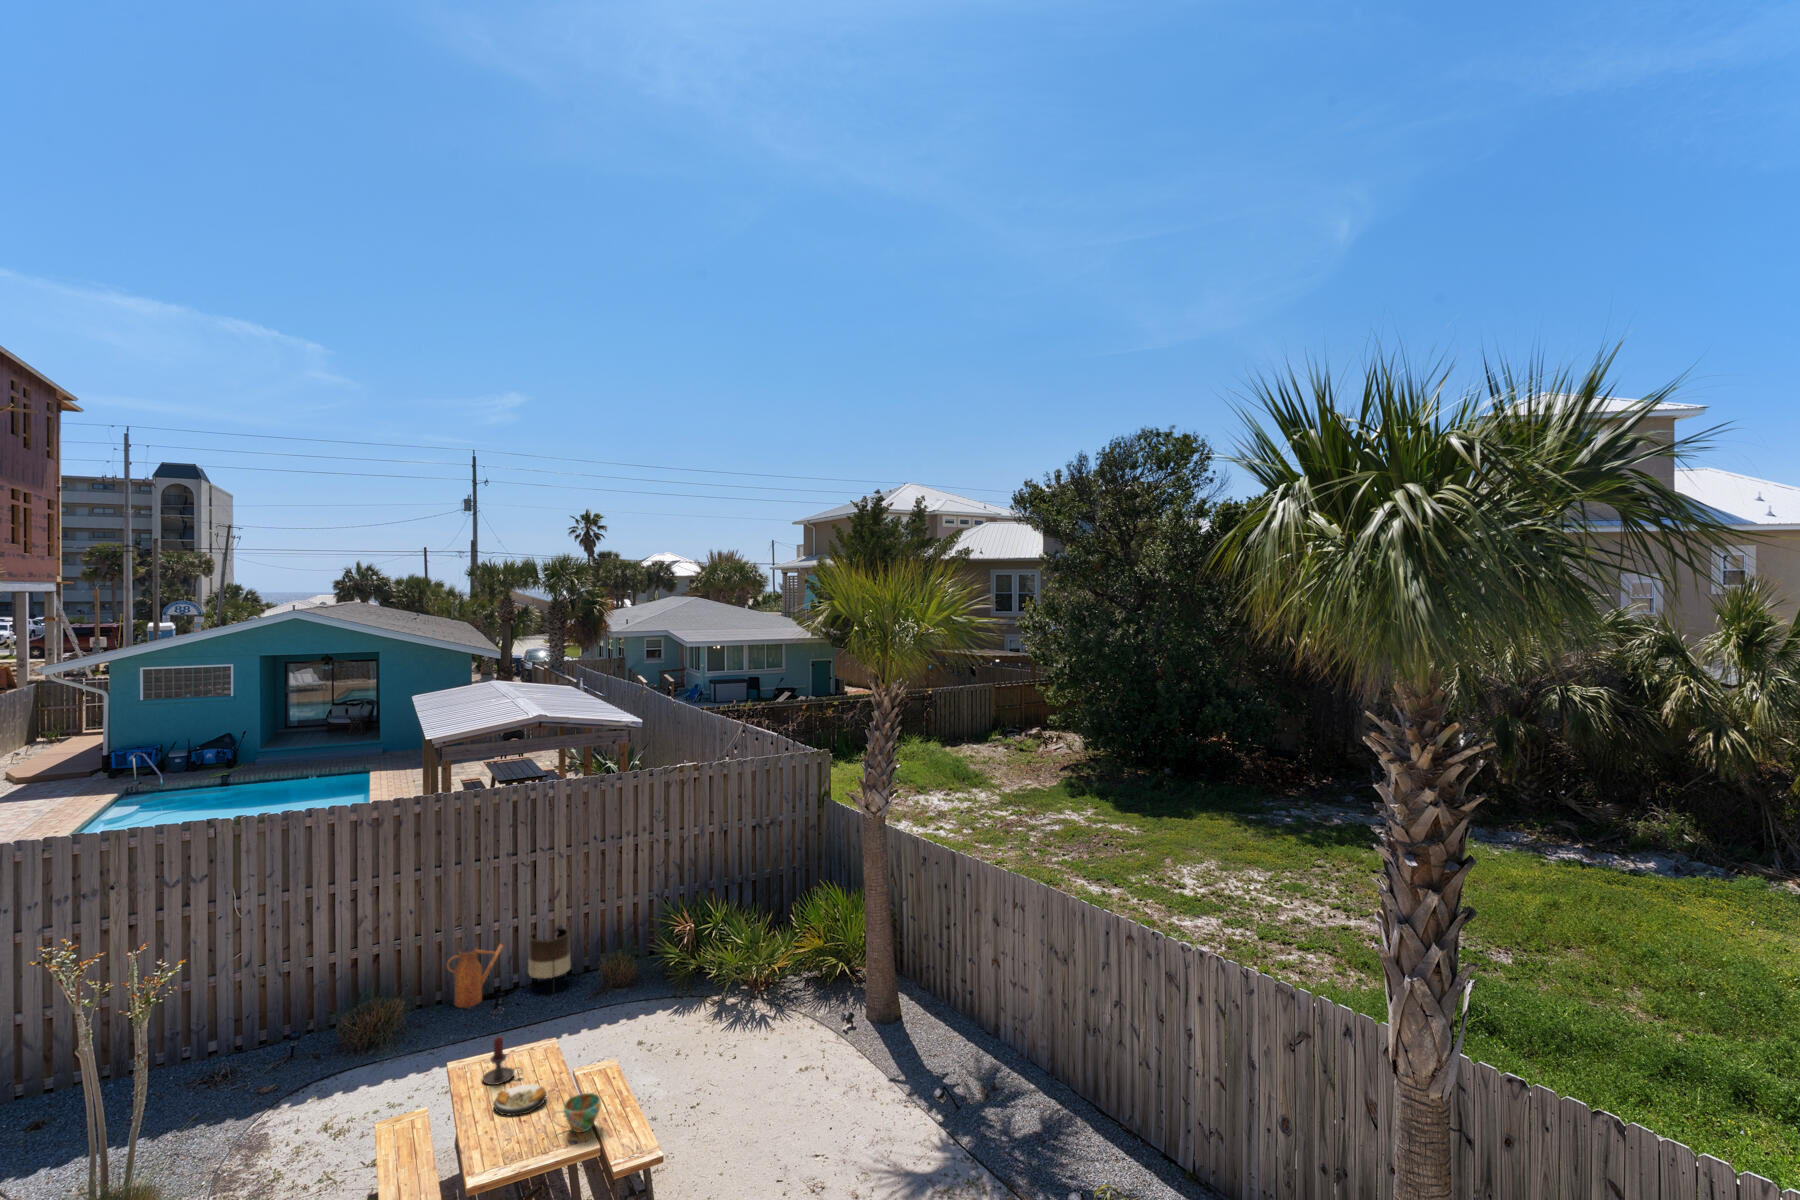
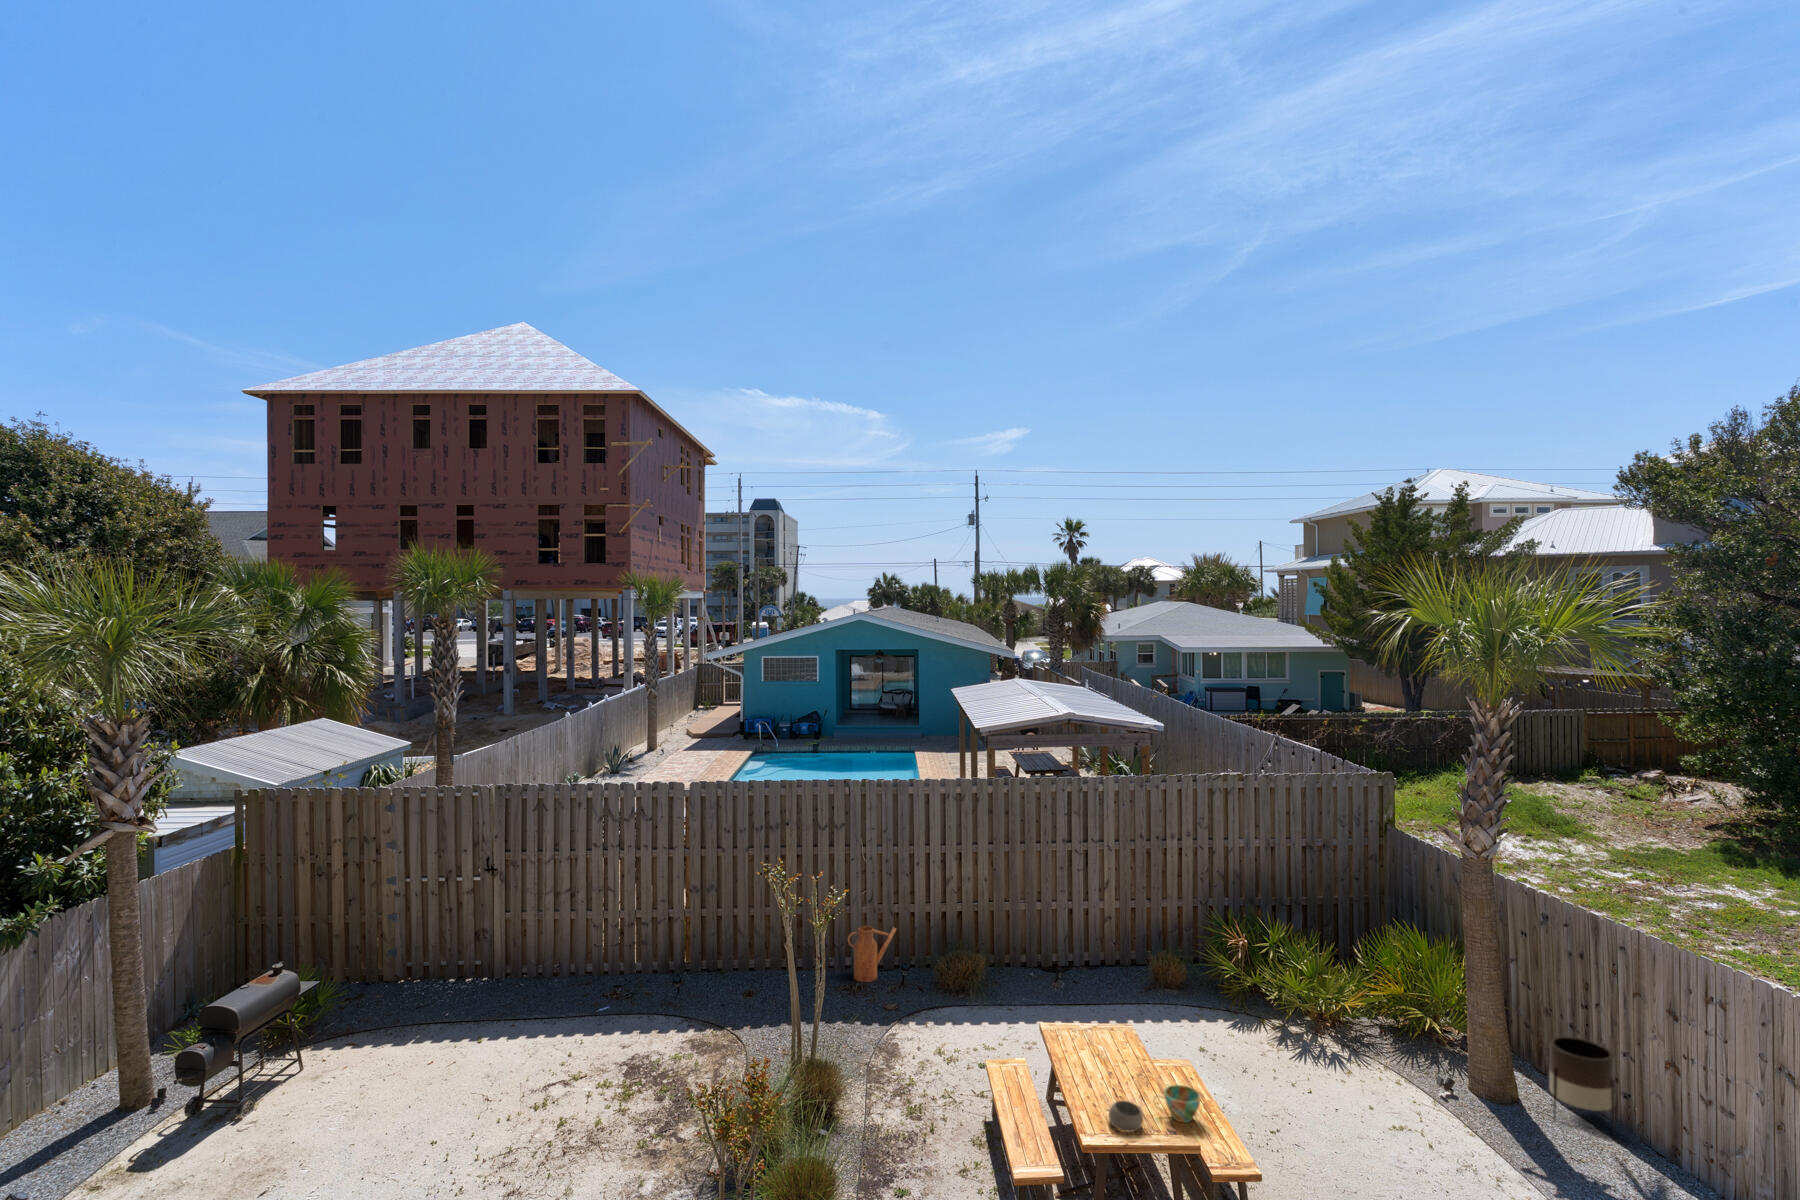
planter: present [528,928,571,978] -> present [1549,1036,1615,1132]
watering can: present [446,944,503,1008] -> present [848,926,897,982]
candle holder: present [483,1036,520,1085] -> none [1074,1012,1111,1057]
plate: present [494,1084,546,1116] -> none [1091,1063,1140,1090]
bowl: none [498,1127,536,1161] -> present [1109,1100,1143,1132]

